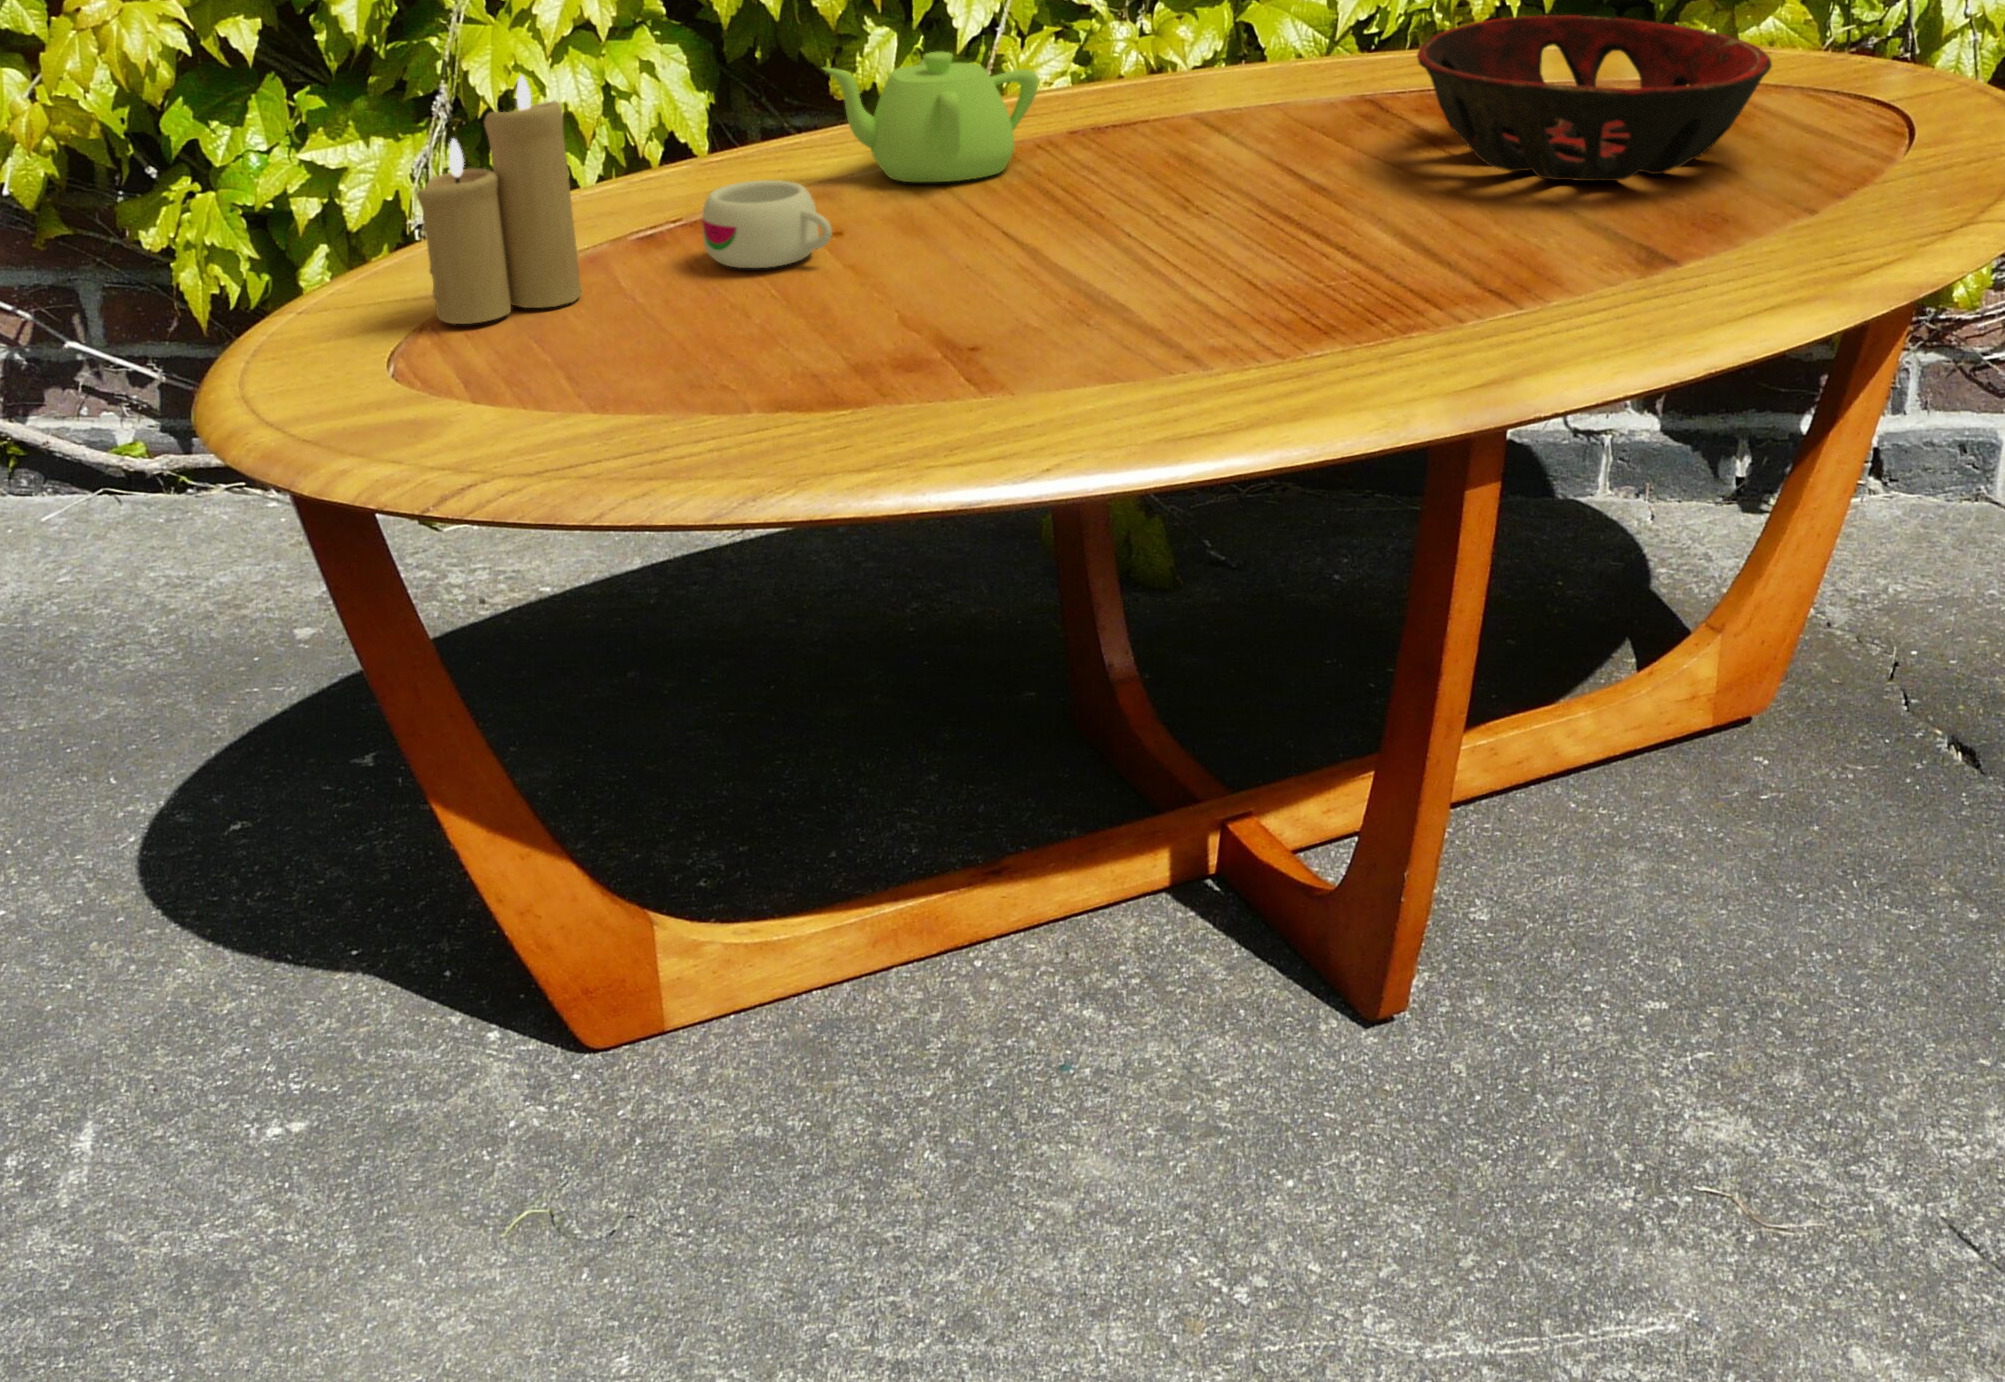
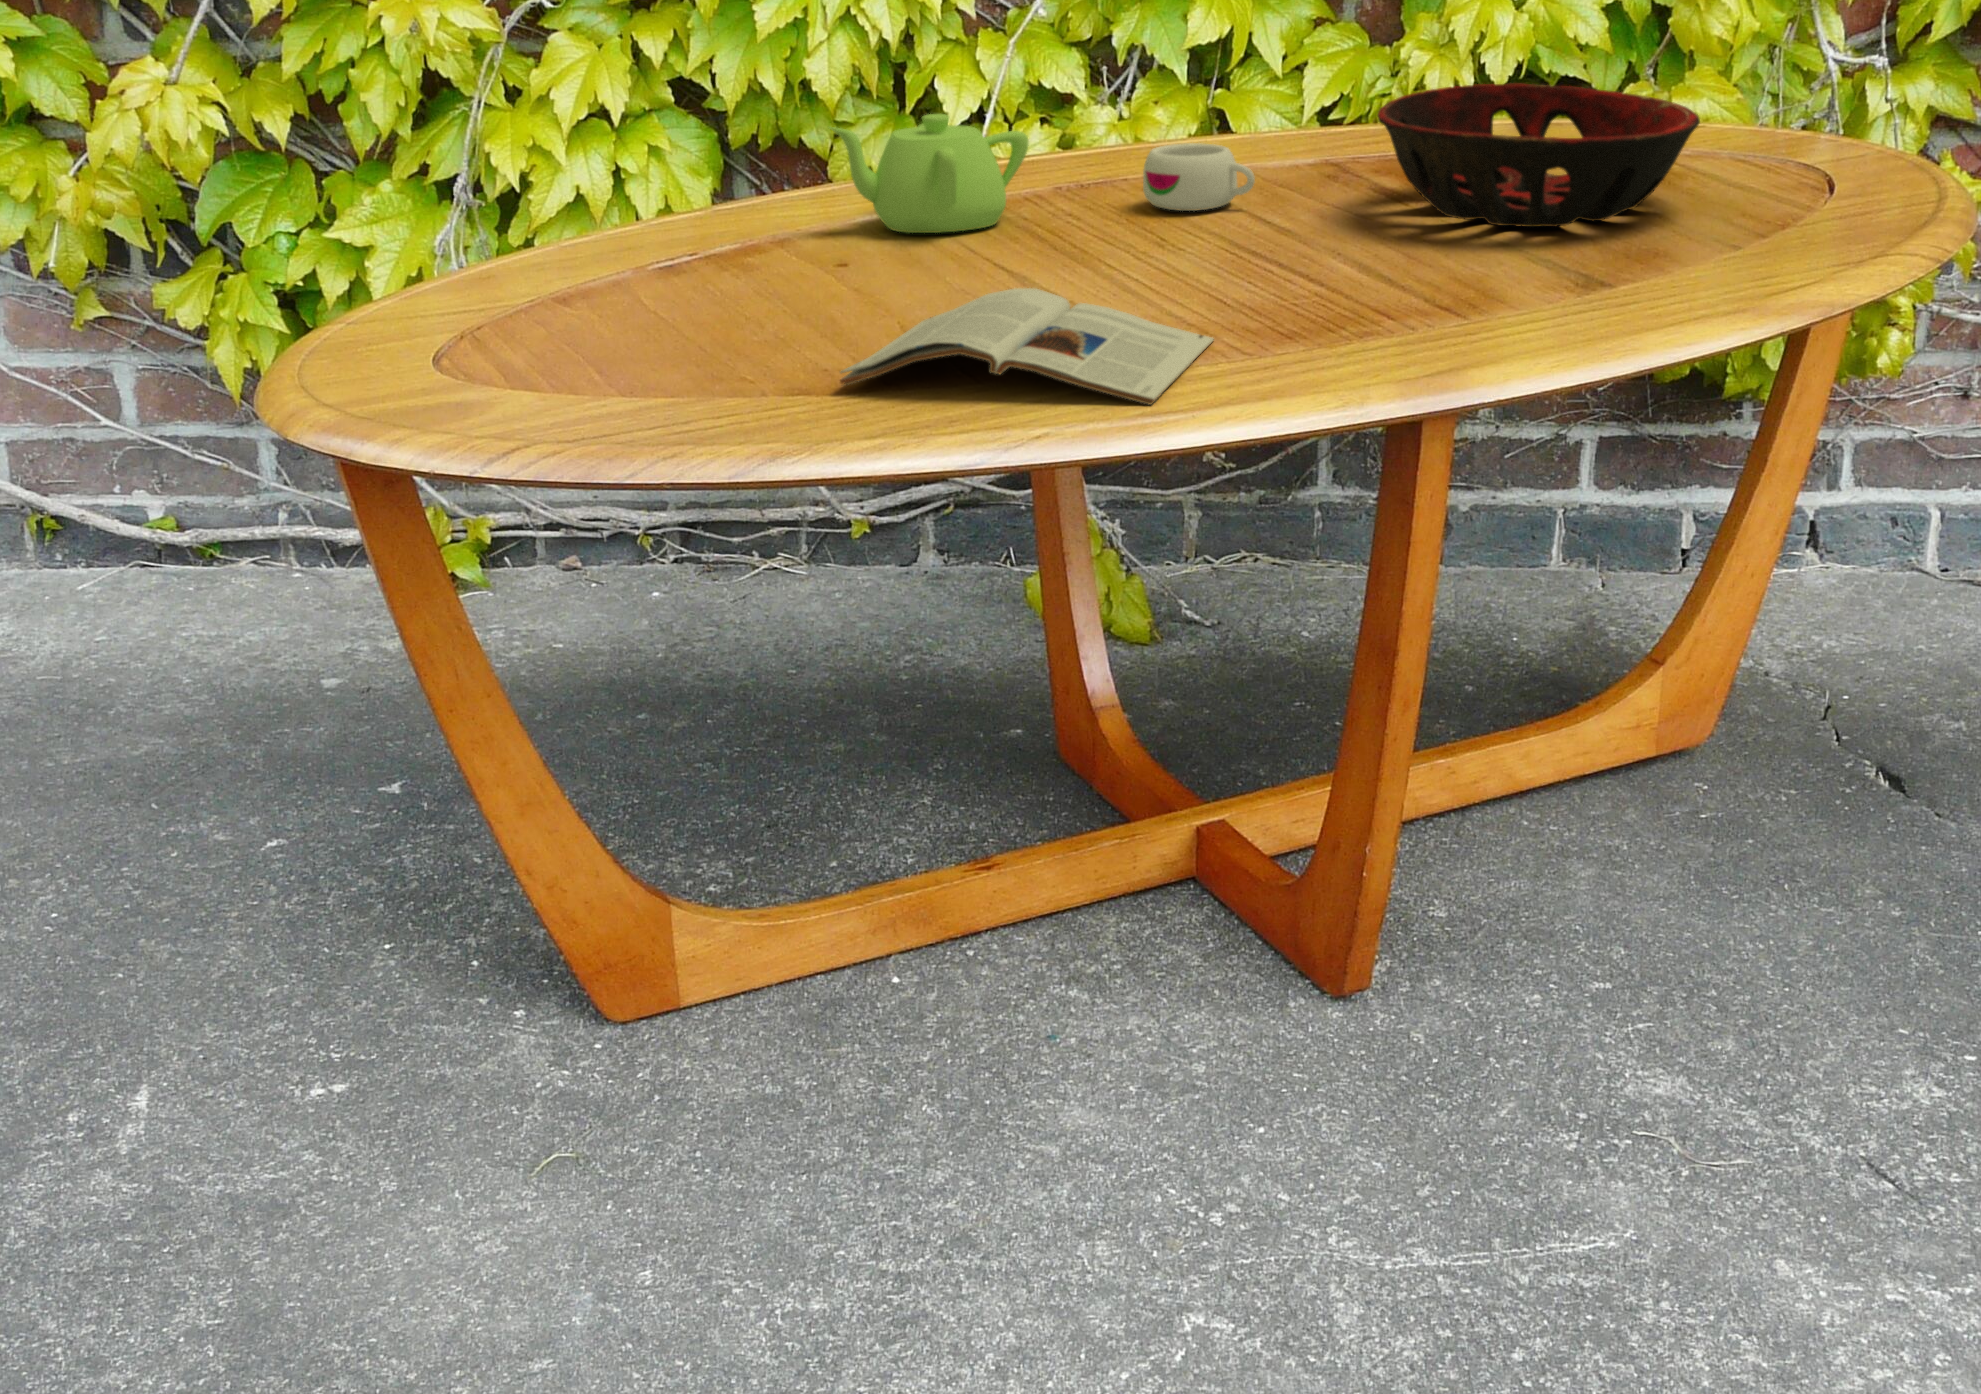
candle: present [417,75,581,324] -> none [461,116,609,343]
mug: present [702,180,832,268] -> present [1143,143,1255,211]
magazine: none [825,268,1240,417] -> present [840,288,1214,405]

